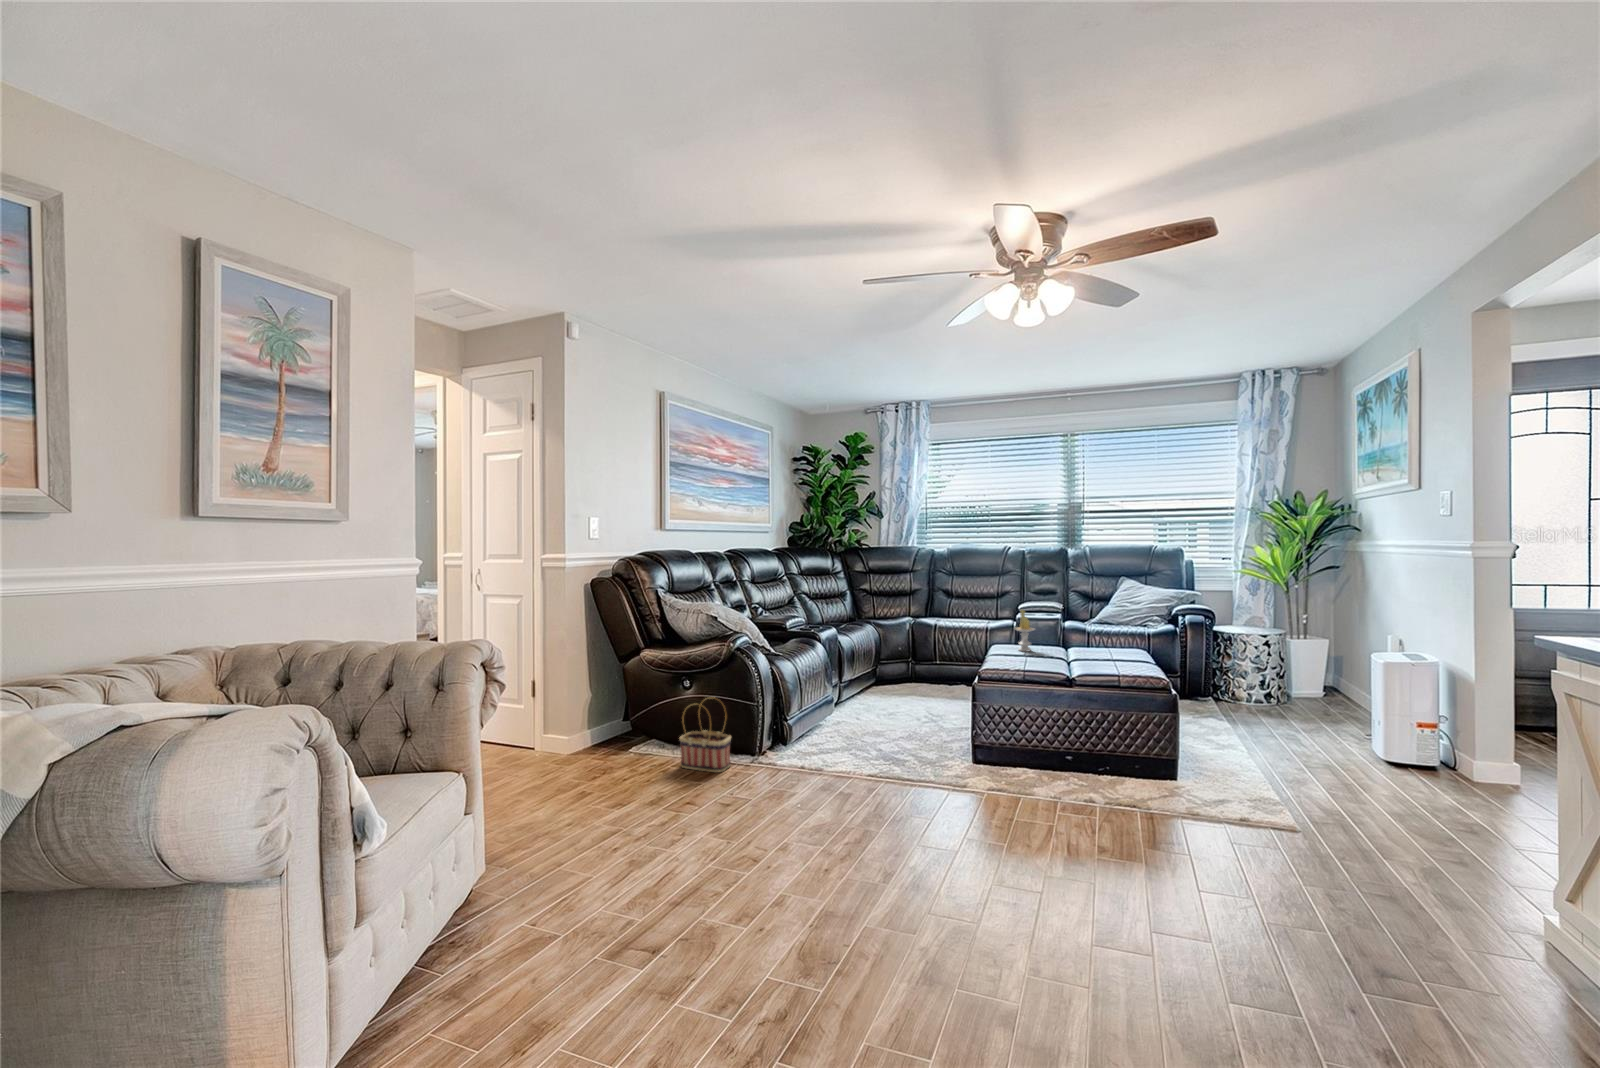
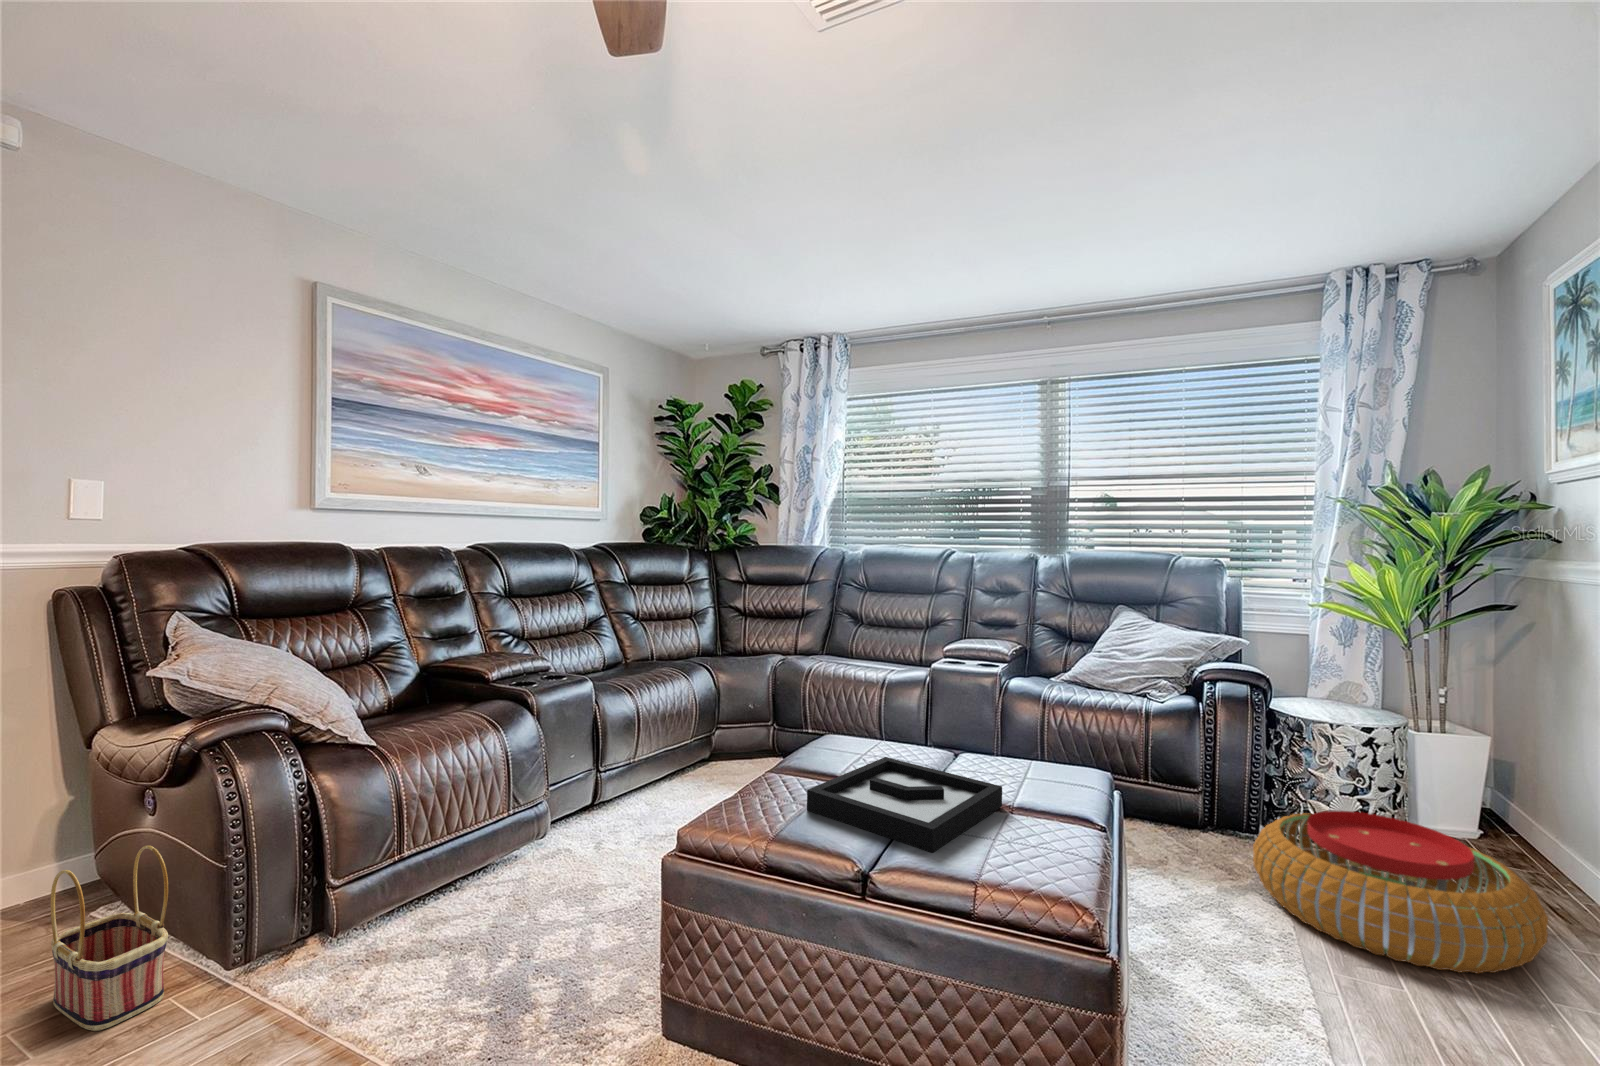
candle: present [1015,610,1034,651] -> none [851,673,892,760]
decorative tray: none [1021,646,1104,671] -> present [807,757,1002,853]
pouf: none [1209,674,1343,733] -> present [1253,811,1548,973]

